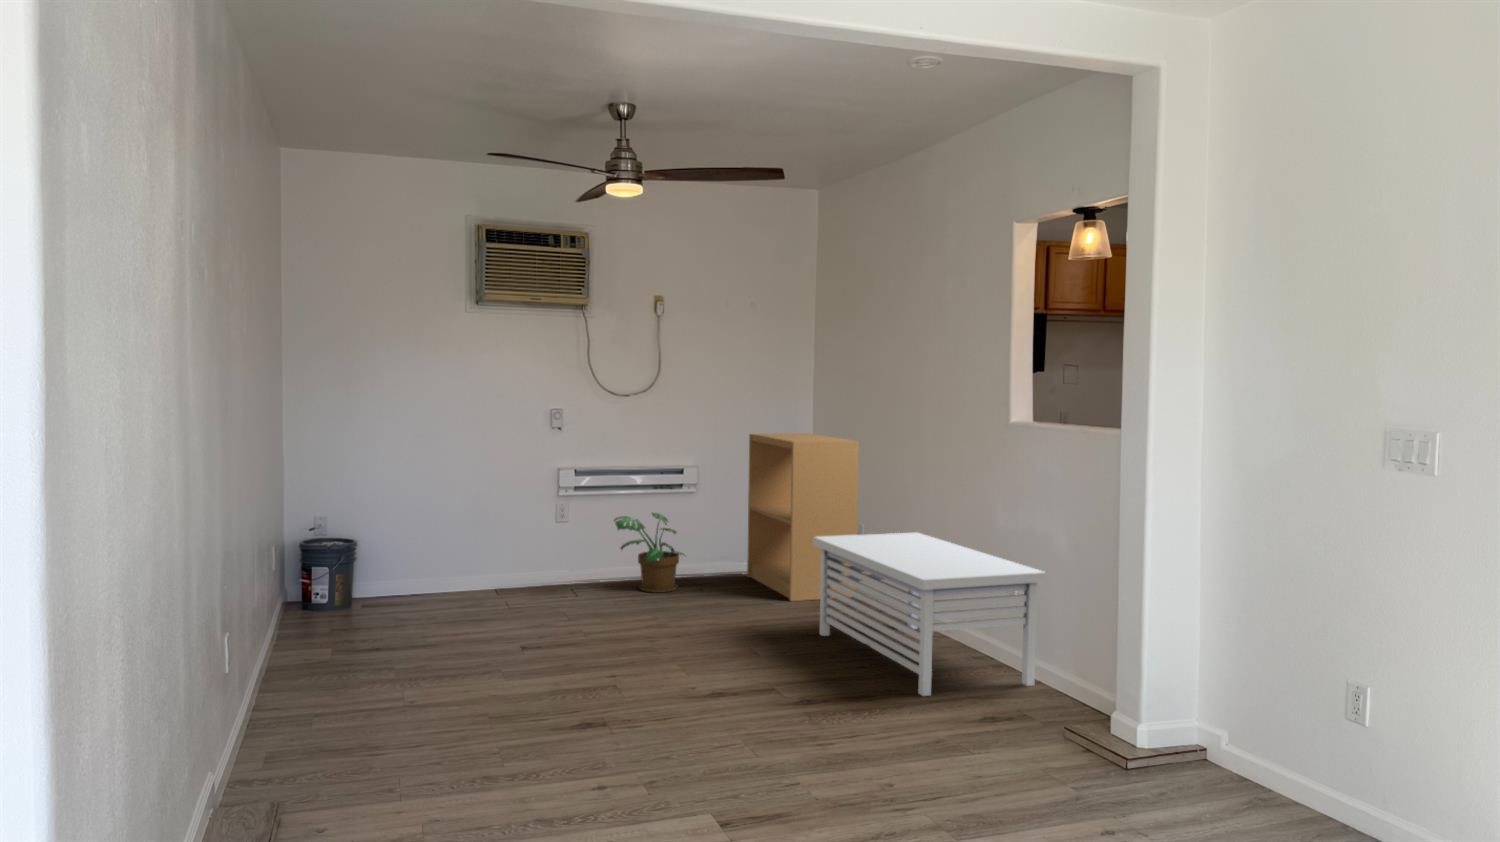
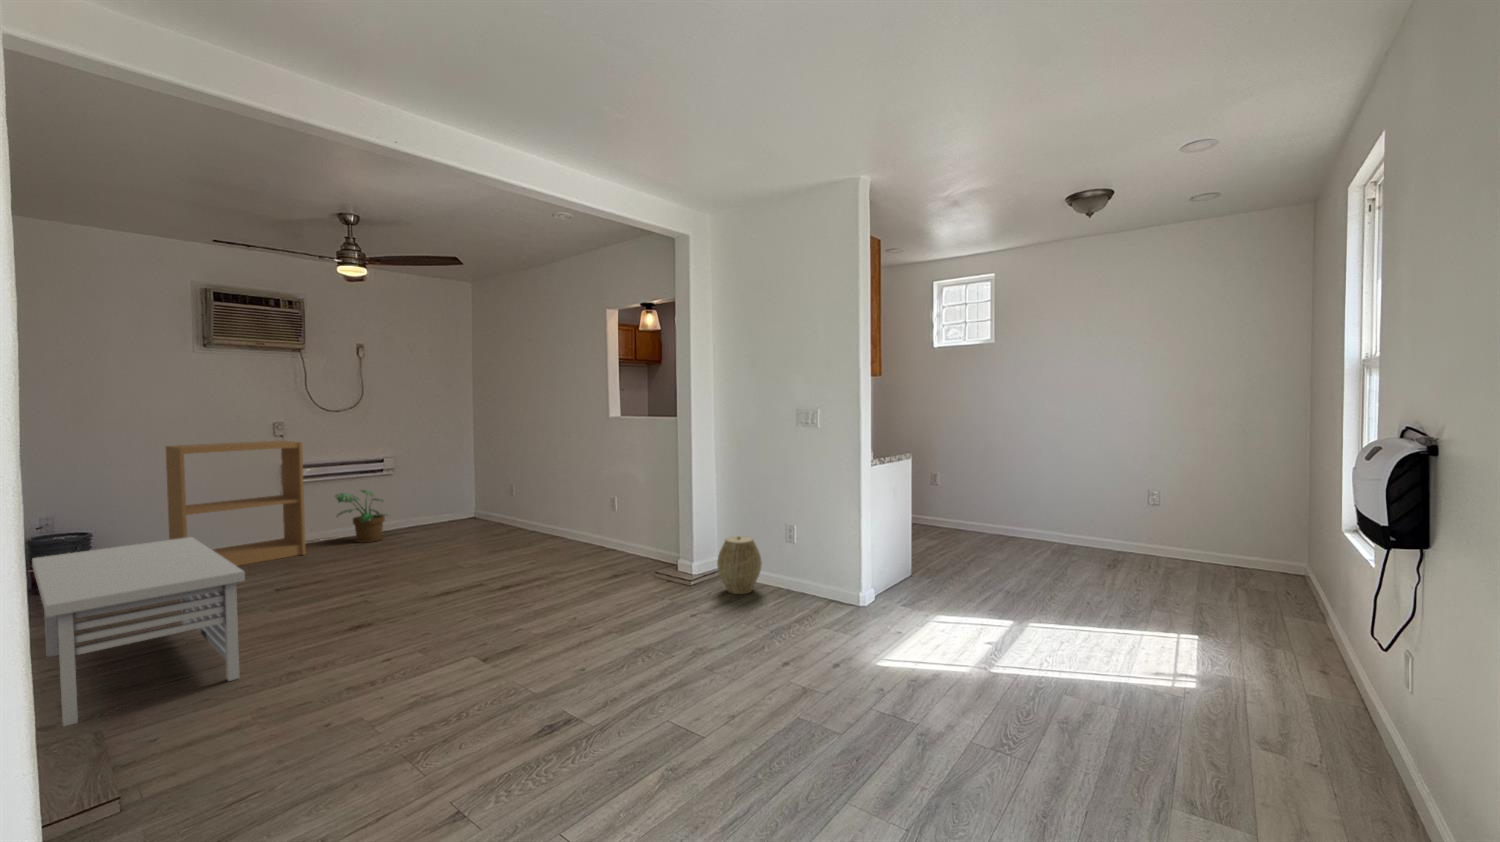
bookshelf: present [747,433,859,601] -> present [166,440,306,566]
storage bench: present [814,532,1046,696] -> present [32,537,245,726]
woven basket: none [1182,684,1283,808] -> present [717,536,762,594]

